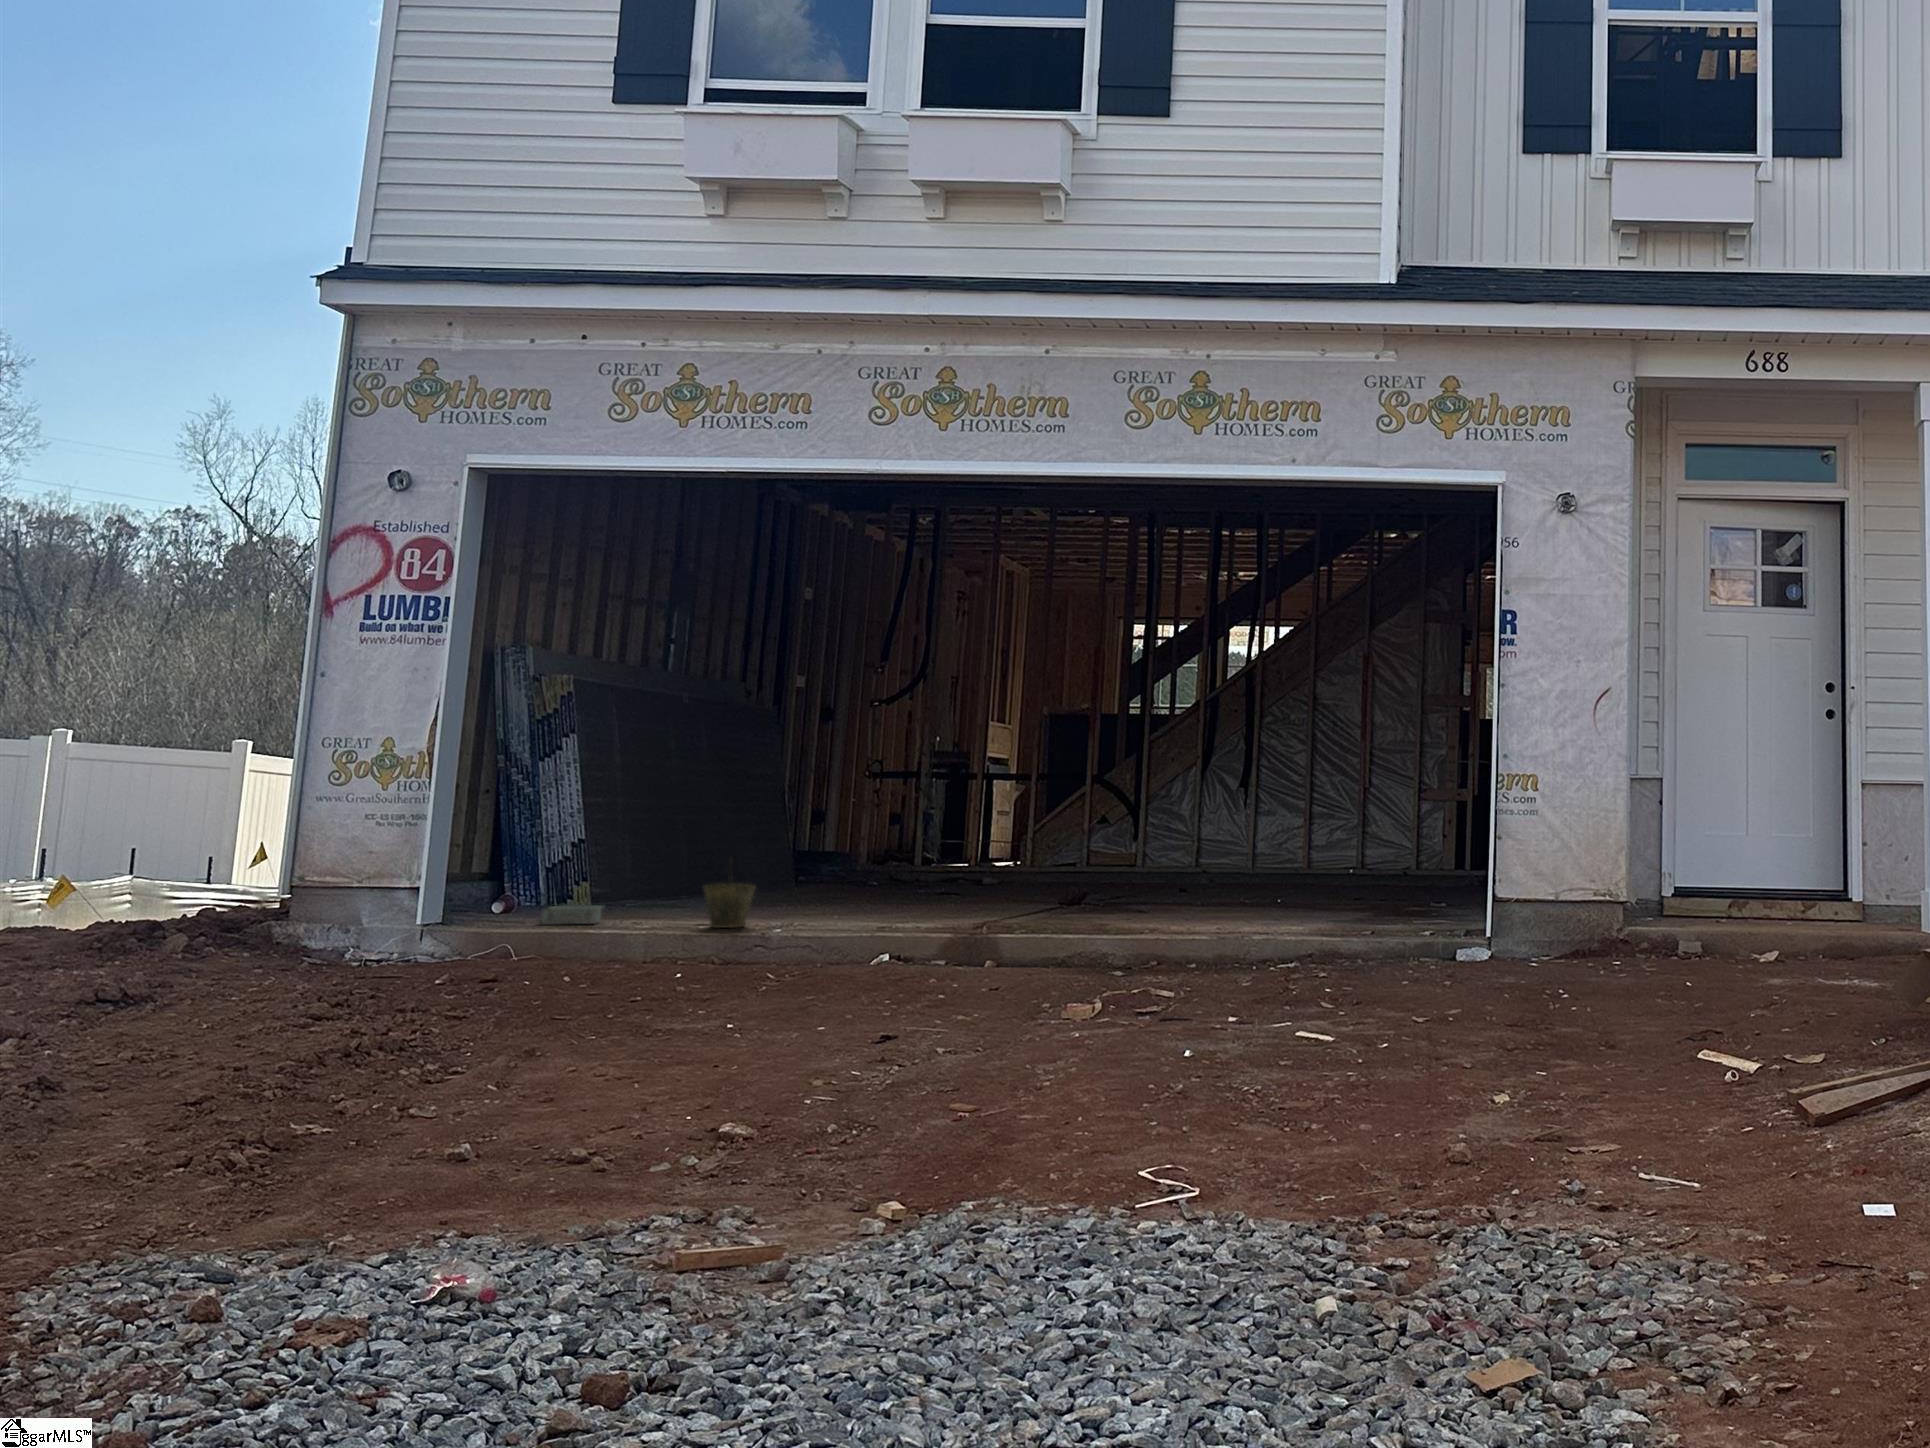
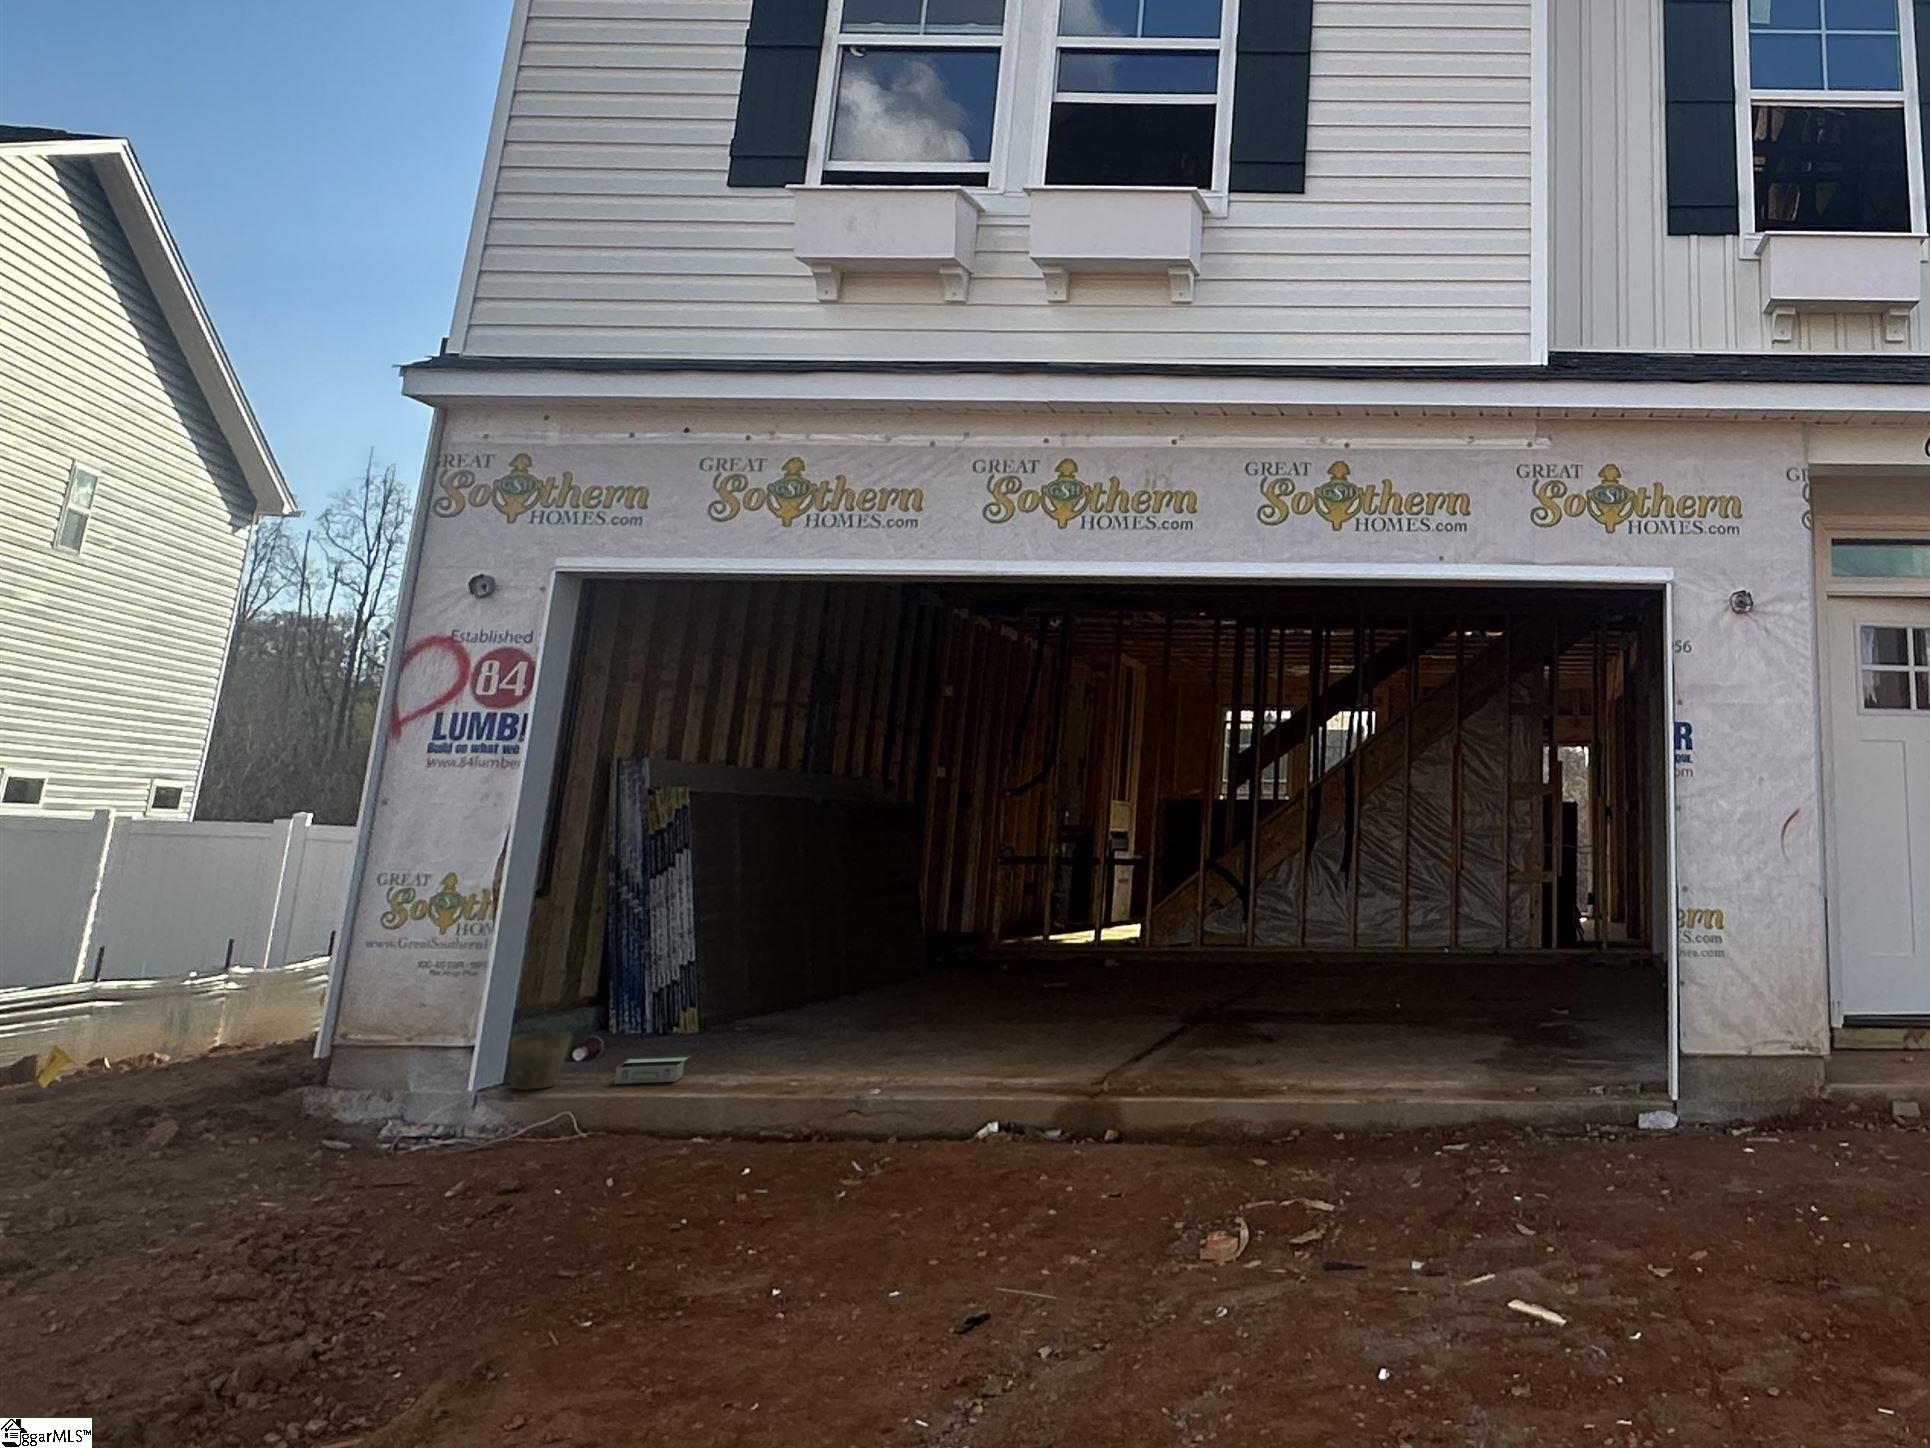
bucket: present [704,859,755,928] -> present [510,1005,571,1090]

